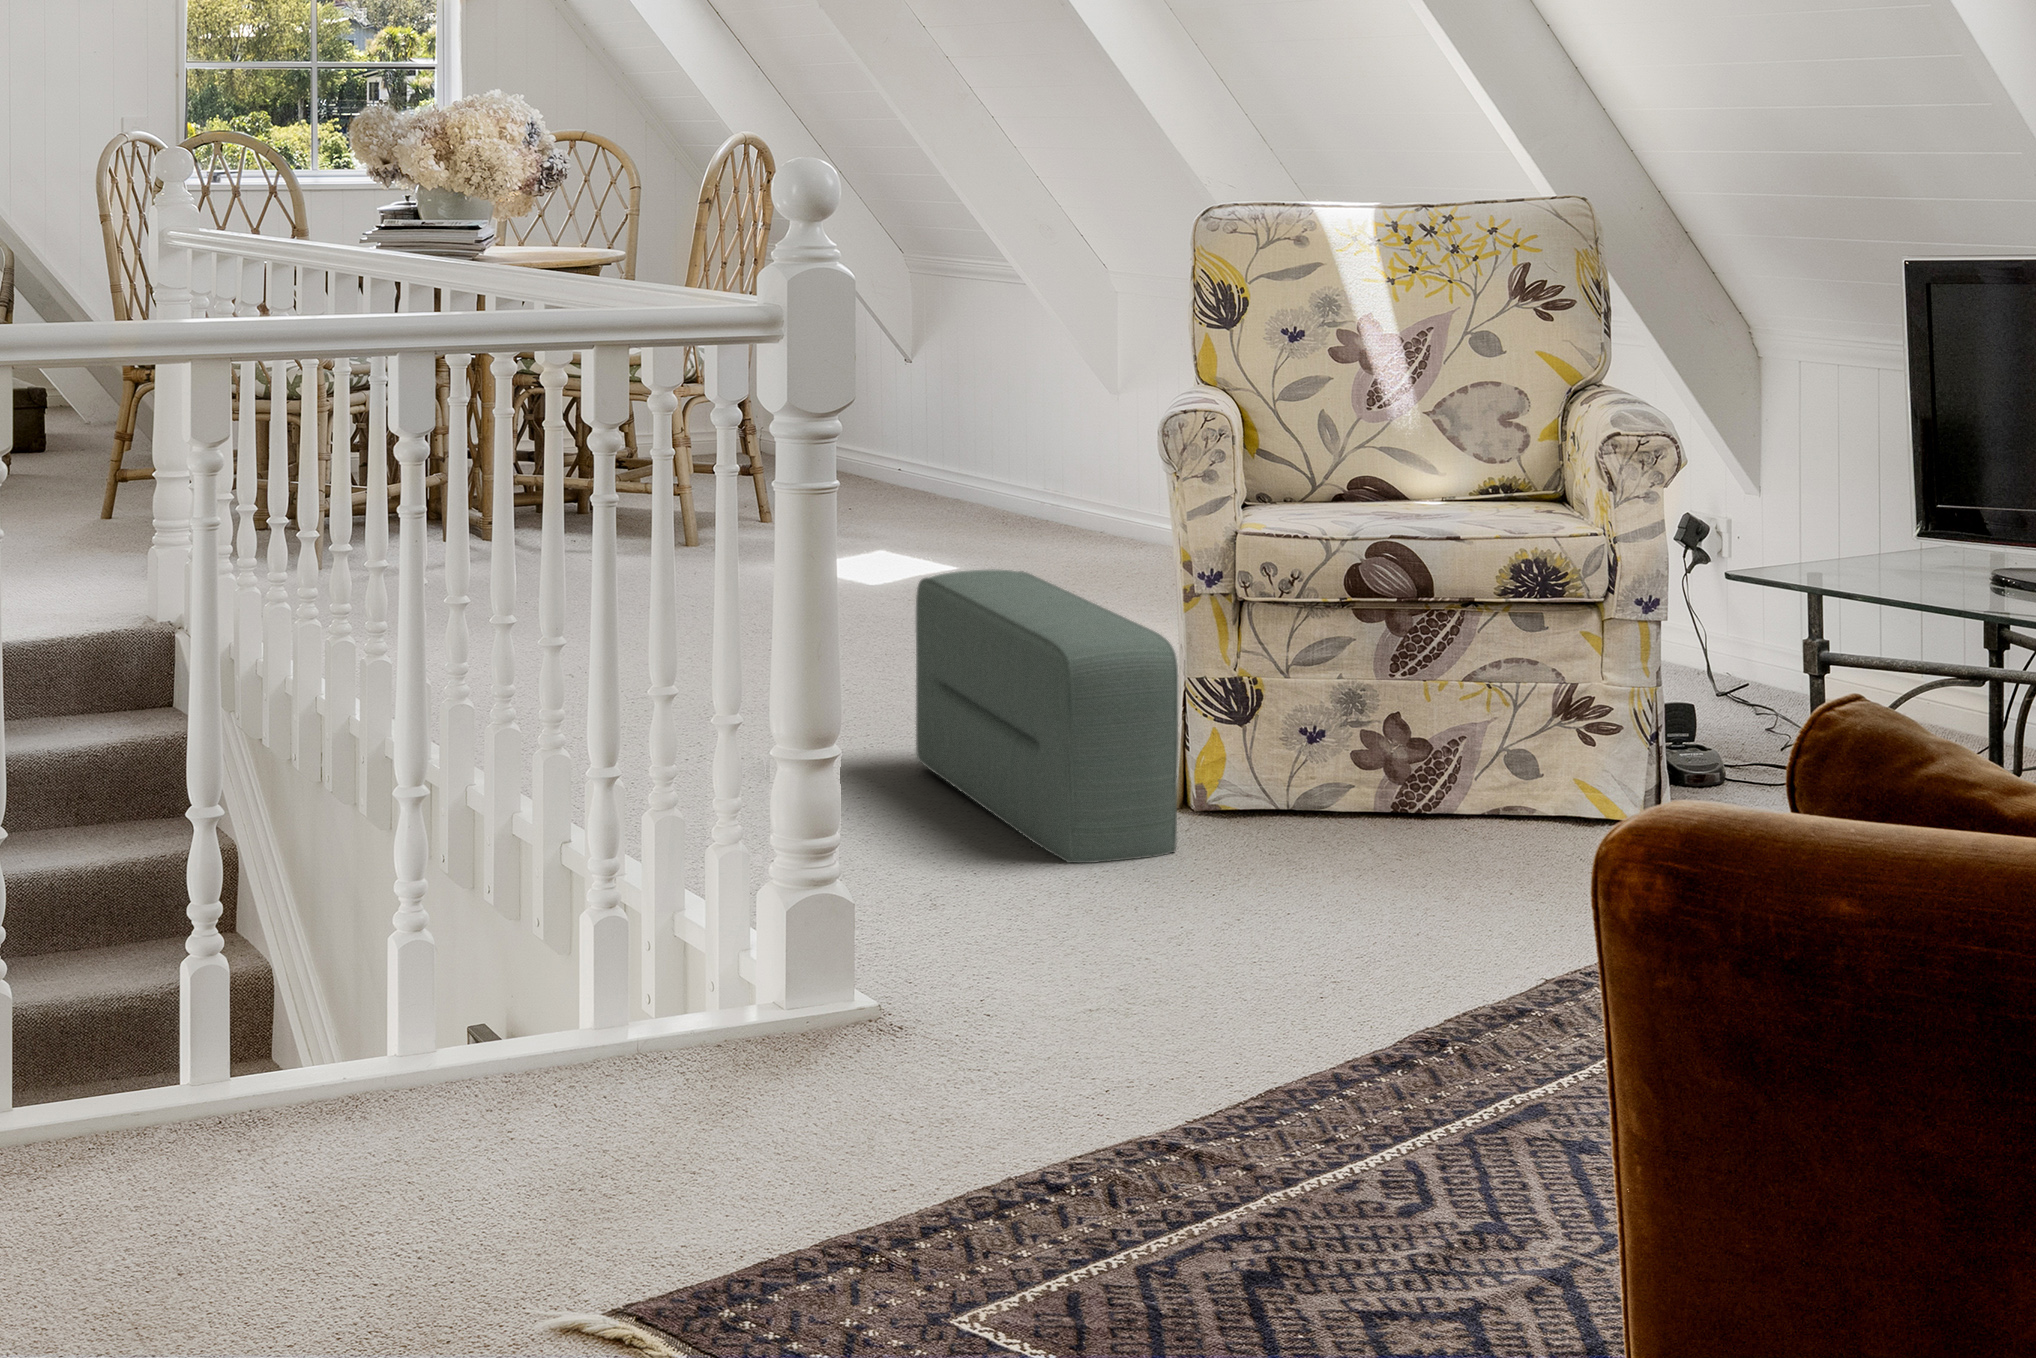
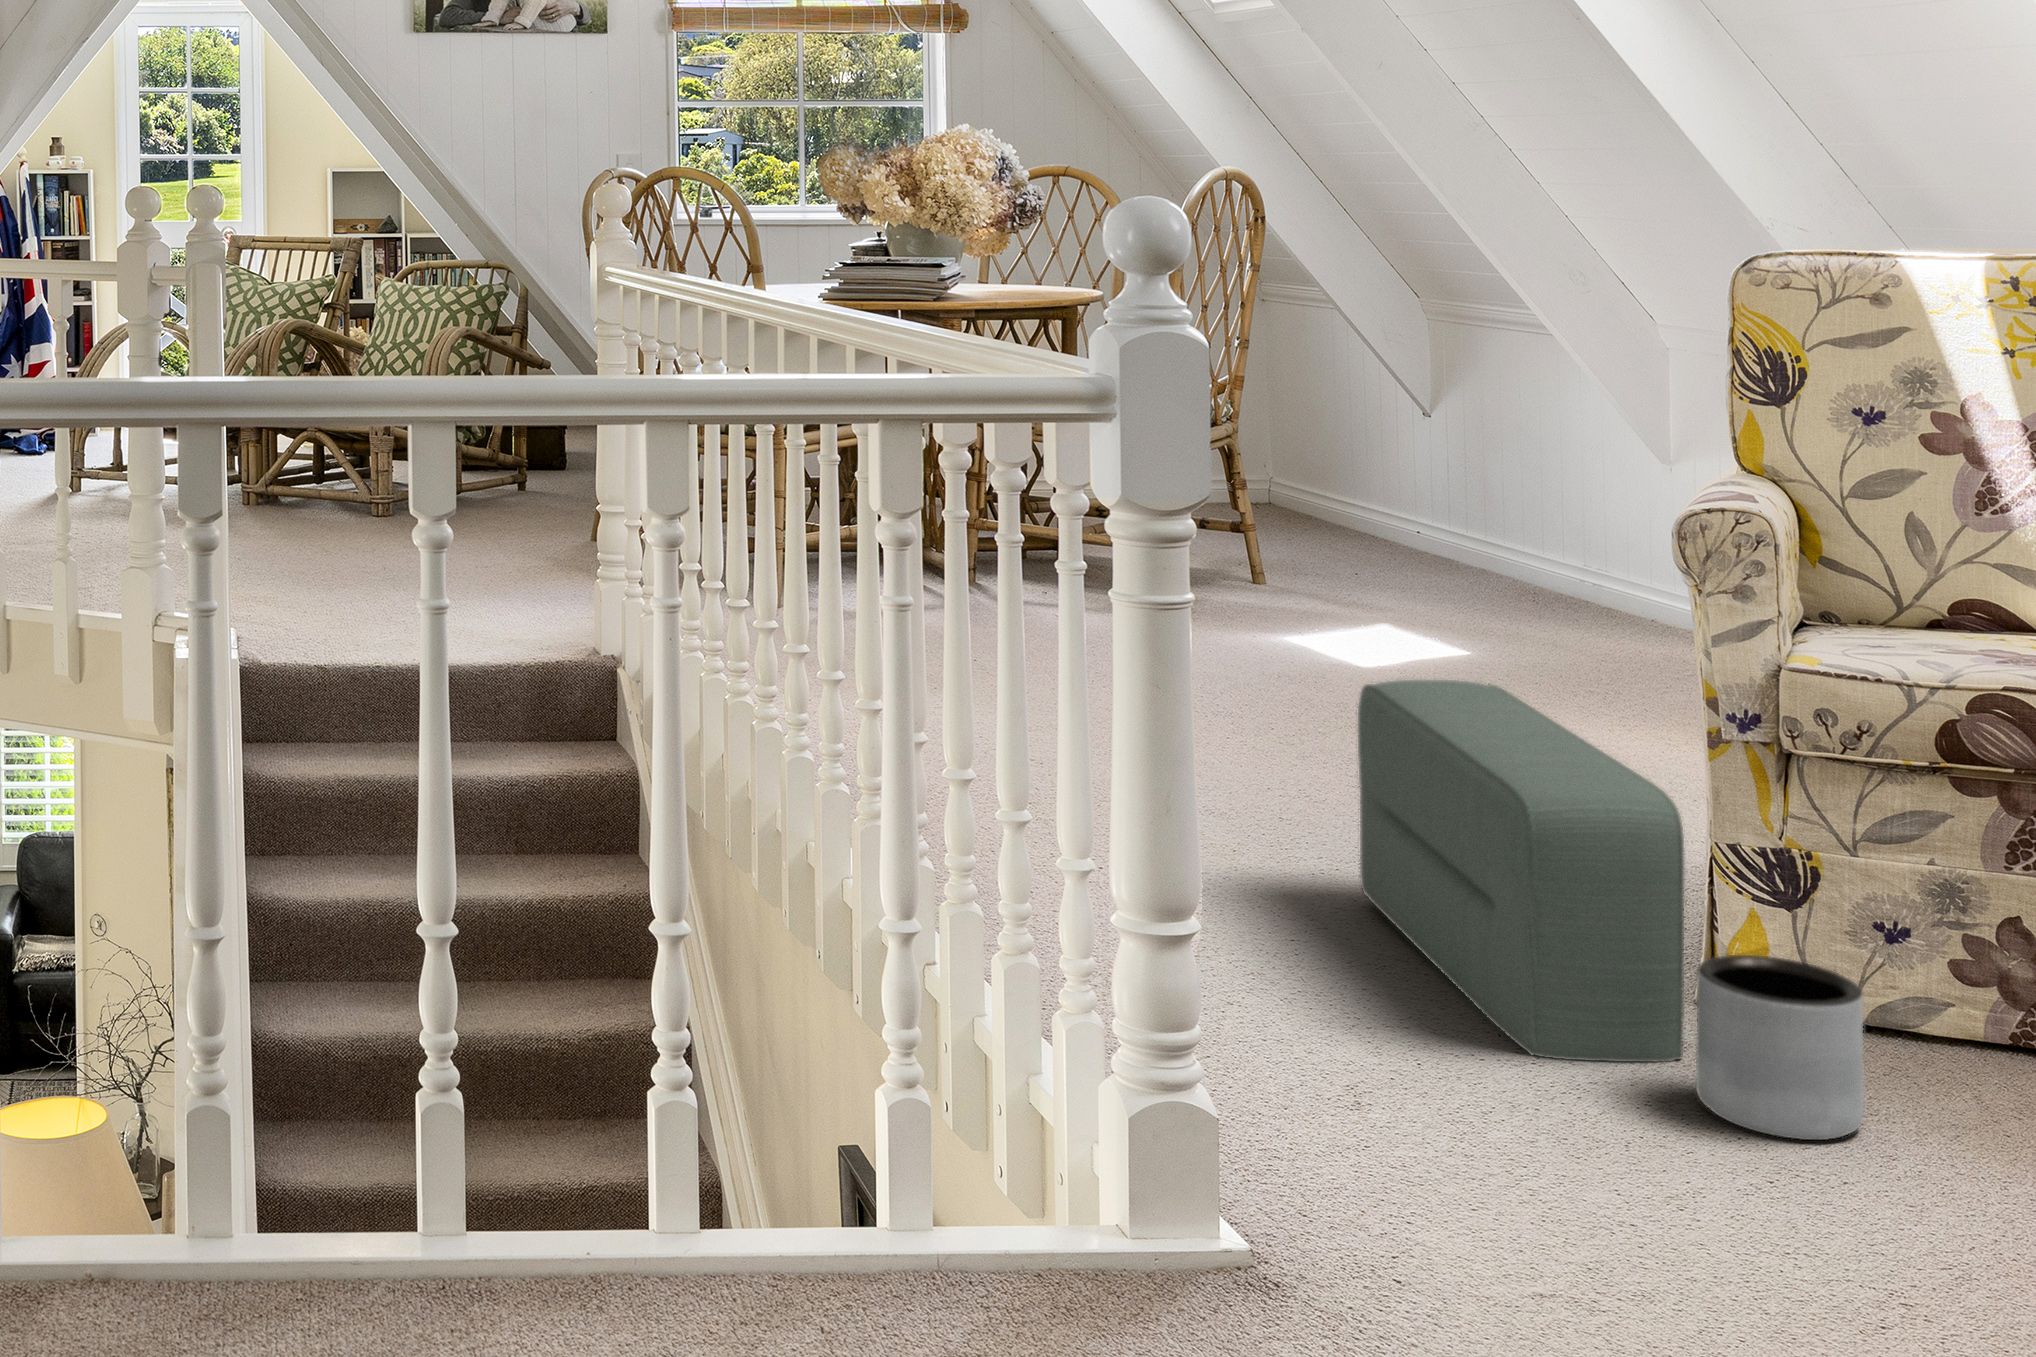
planter: none [1190,758,1305,894] -> present [1696,955,1864,1140]

